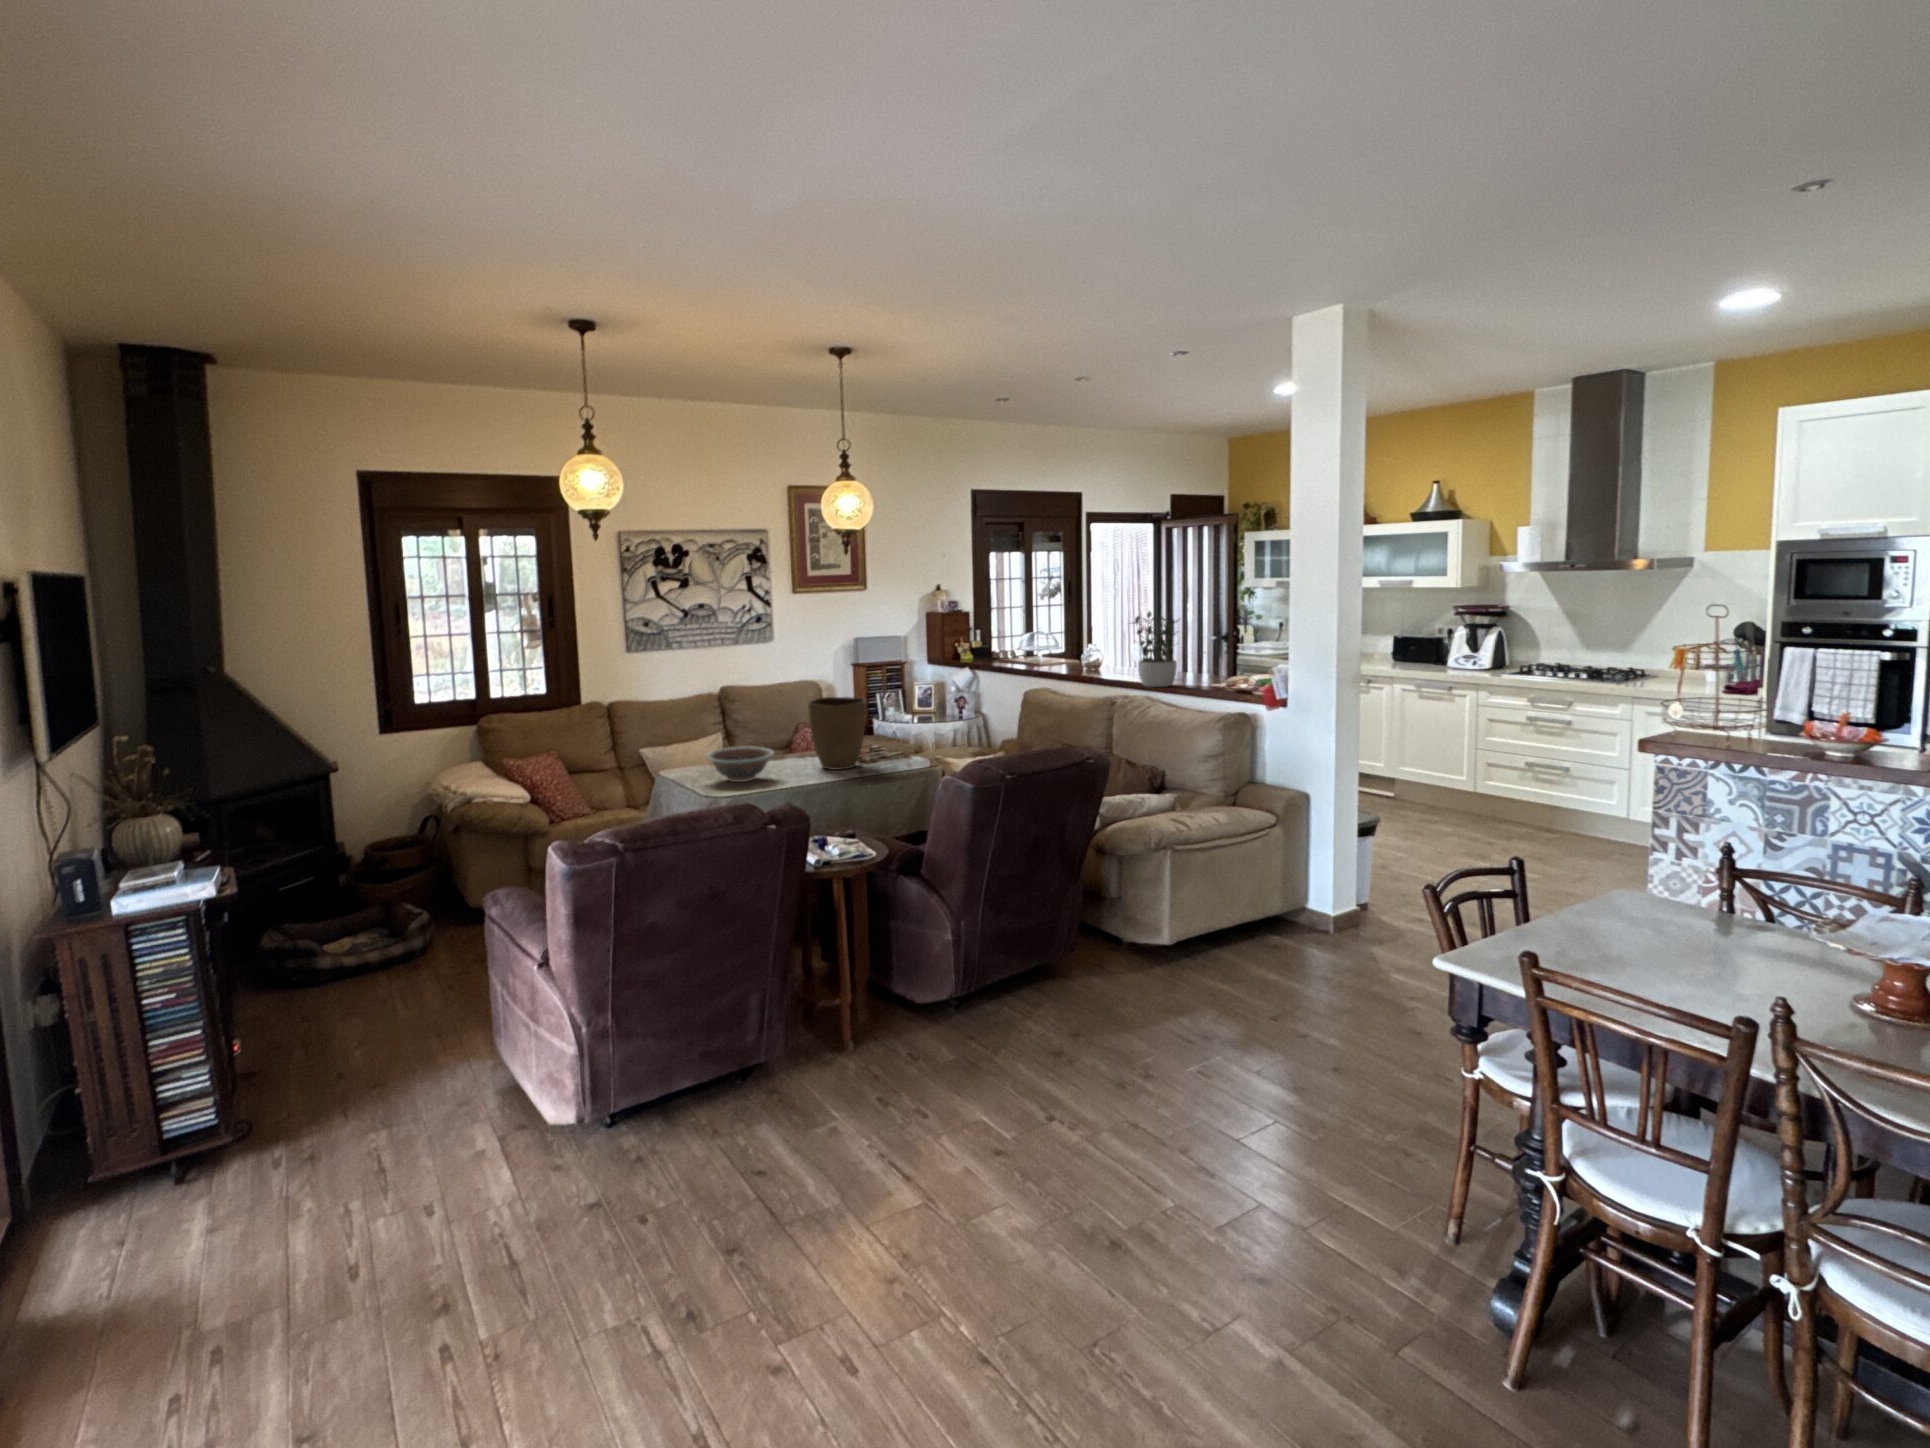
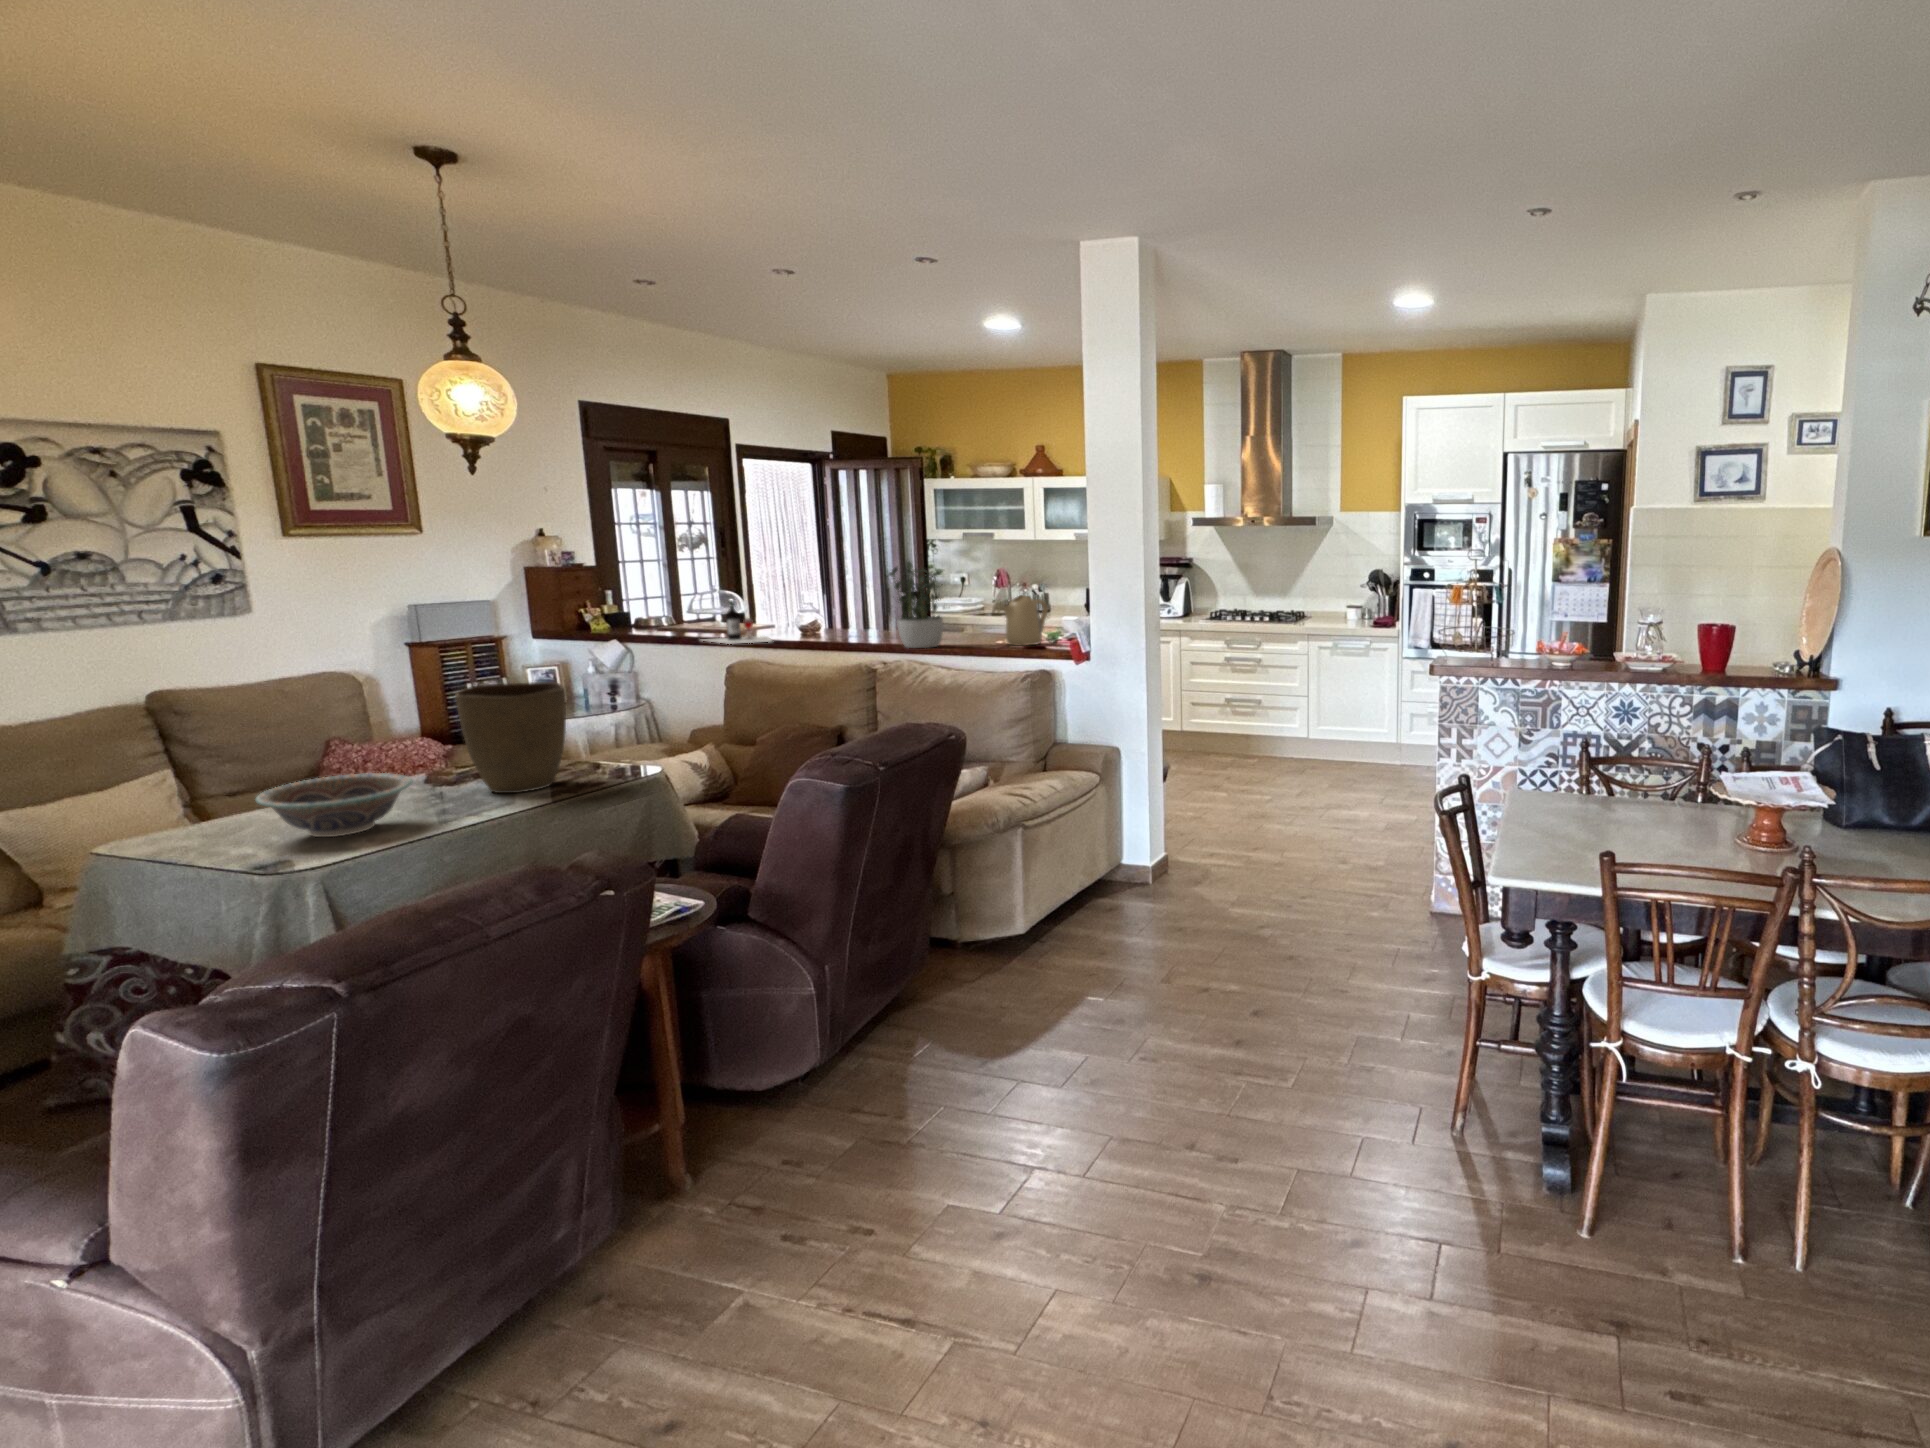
wine bottle: none [1005,640,1059,675] -> present [707,600,771,644]
kettle: none [1229,642,1276,690] -> present [1003,595,1048,646]

